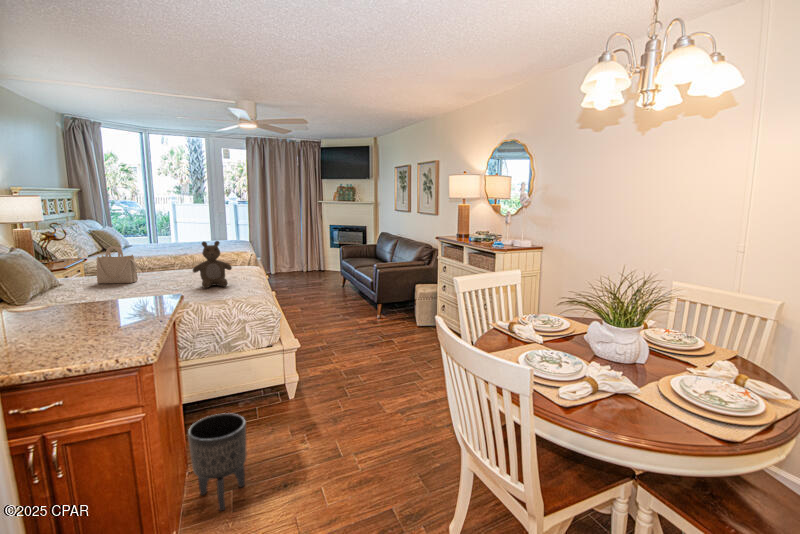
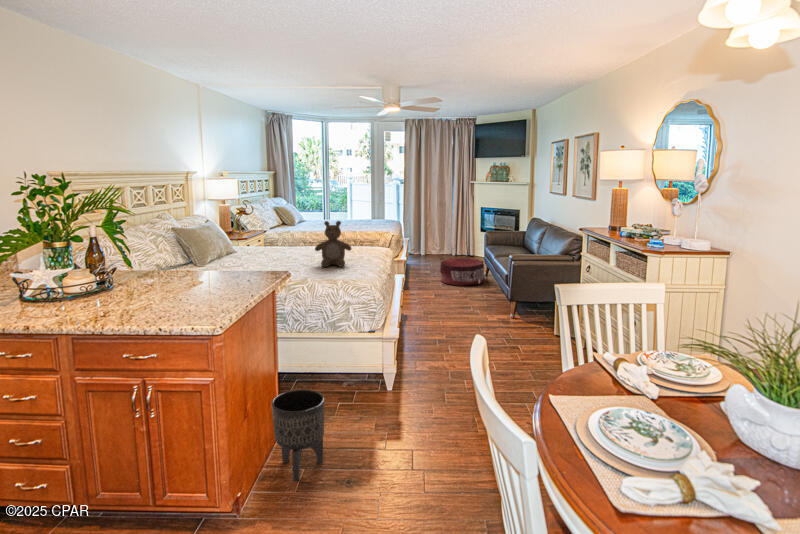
handbag: present [97,246,138,283] -> none [238,222,272,257]
pouf: none [303,271,346,297] -> present [440,258,485,285]

